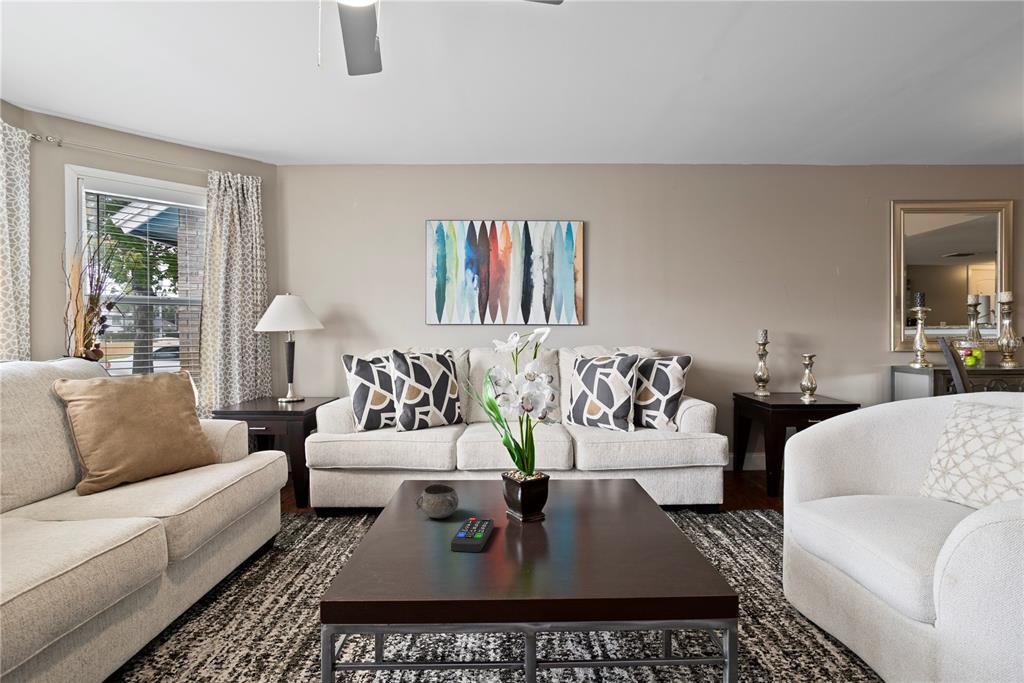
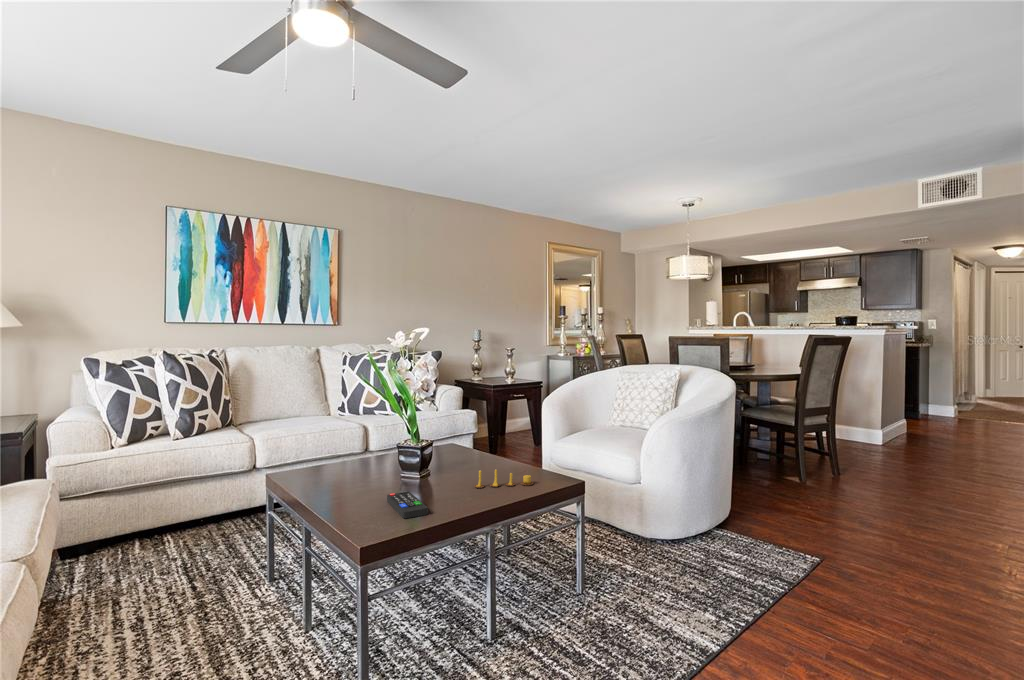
decorative bowl: present [415,484,459,518] -> none [331,472,371,502]
candle: none [579,509,661,546] -> present [474,470,533,488]

